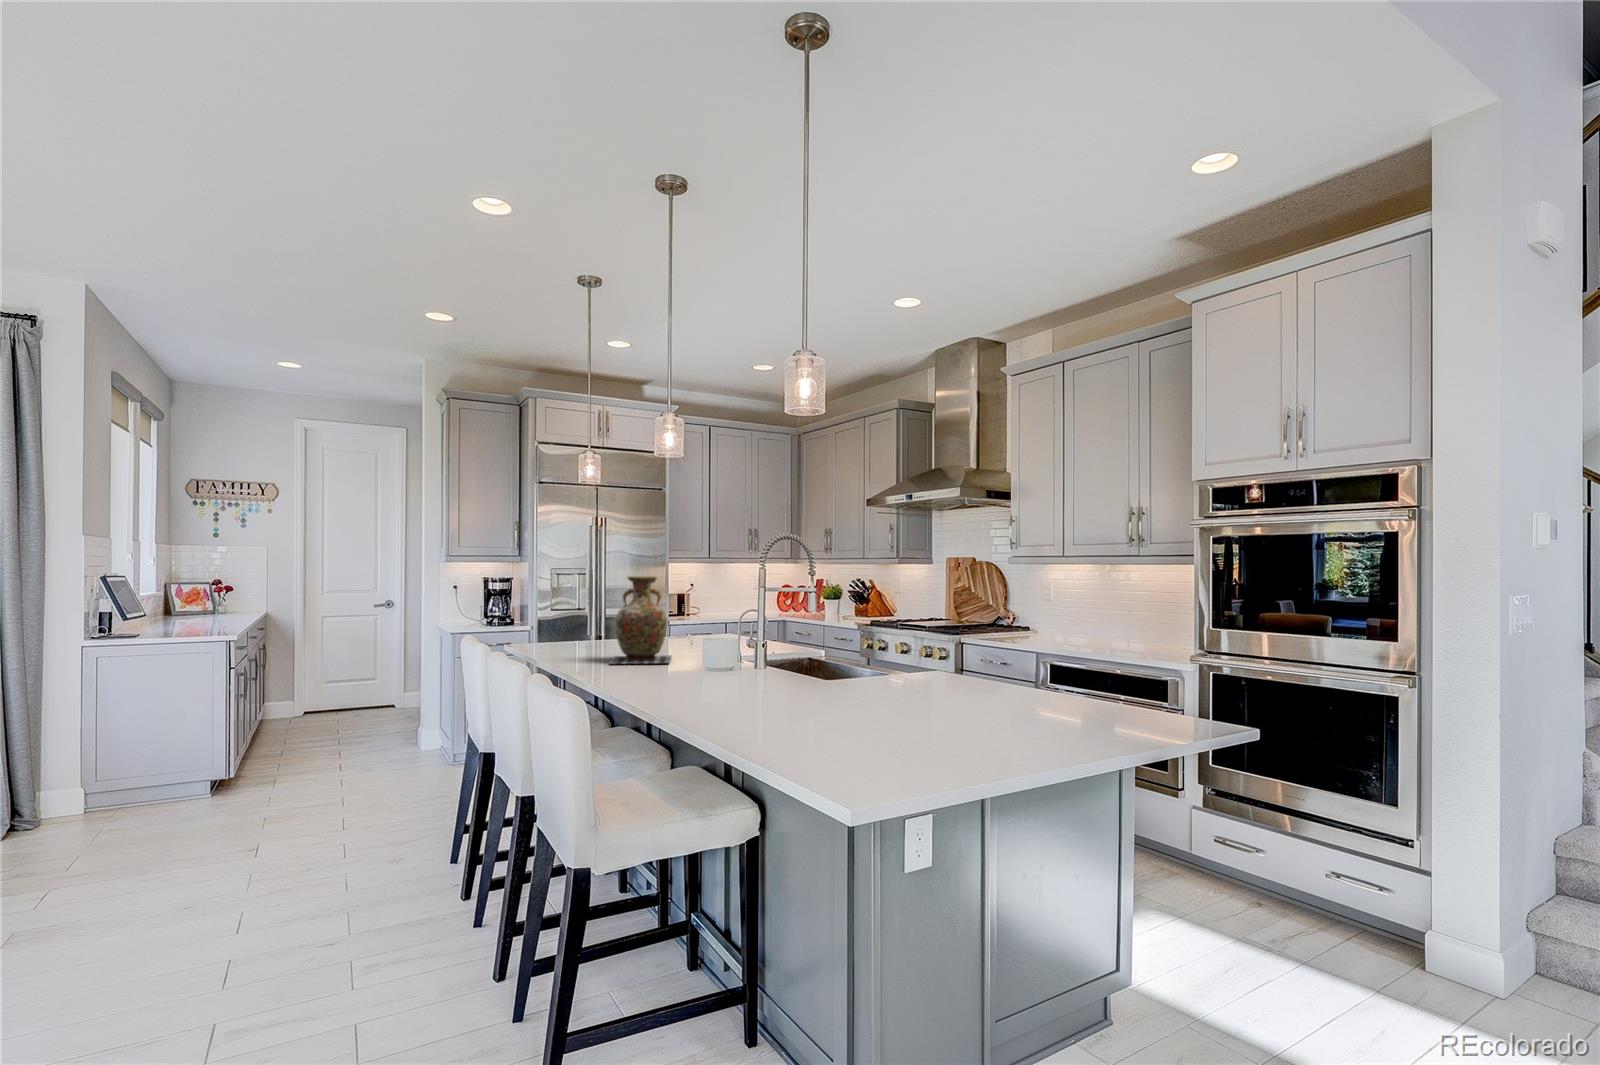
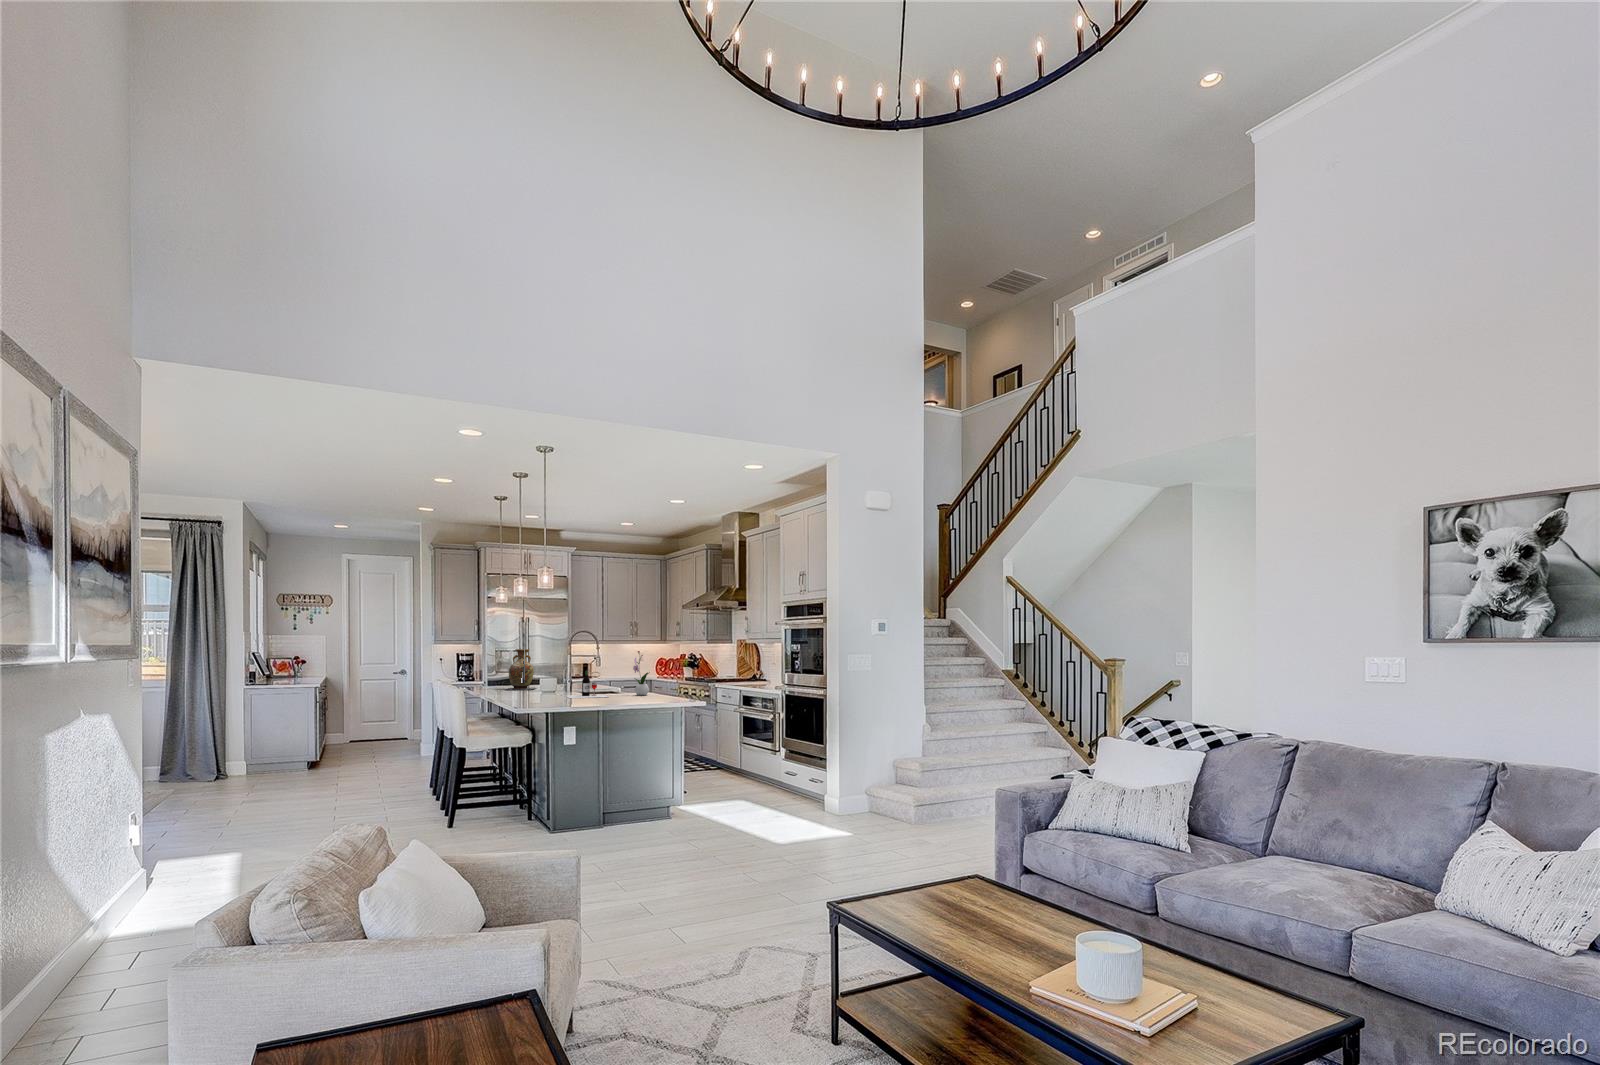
flower arrangement: none [950,585,996,694] -> present [633,651,650,695]
wine bottle: none [794,635,927,713] -> present [566,671,608,698]

